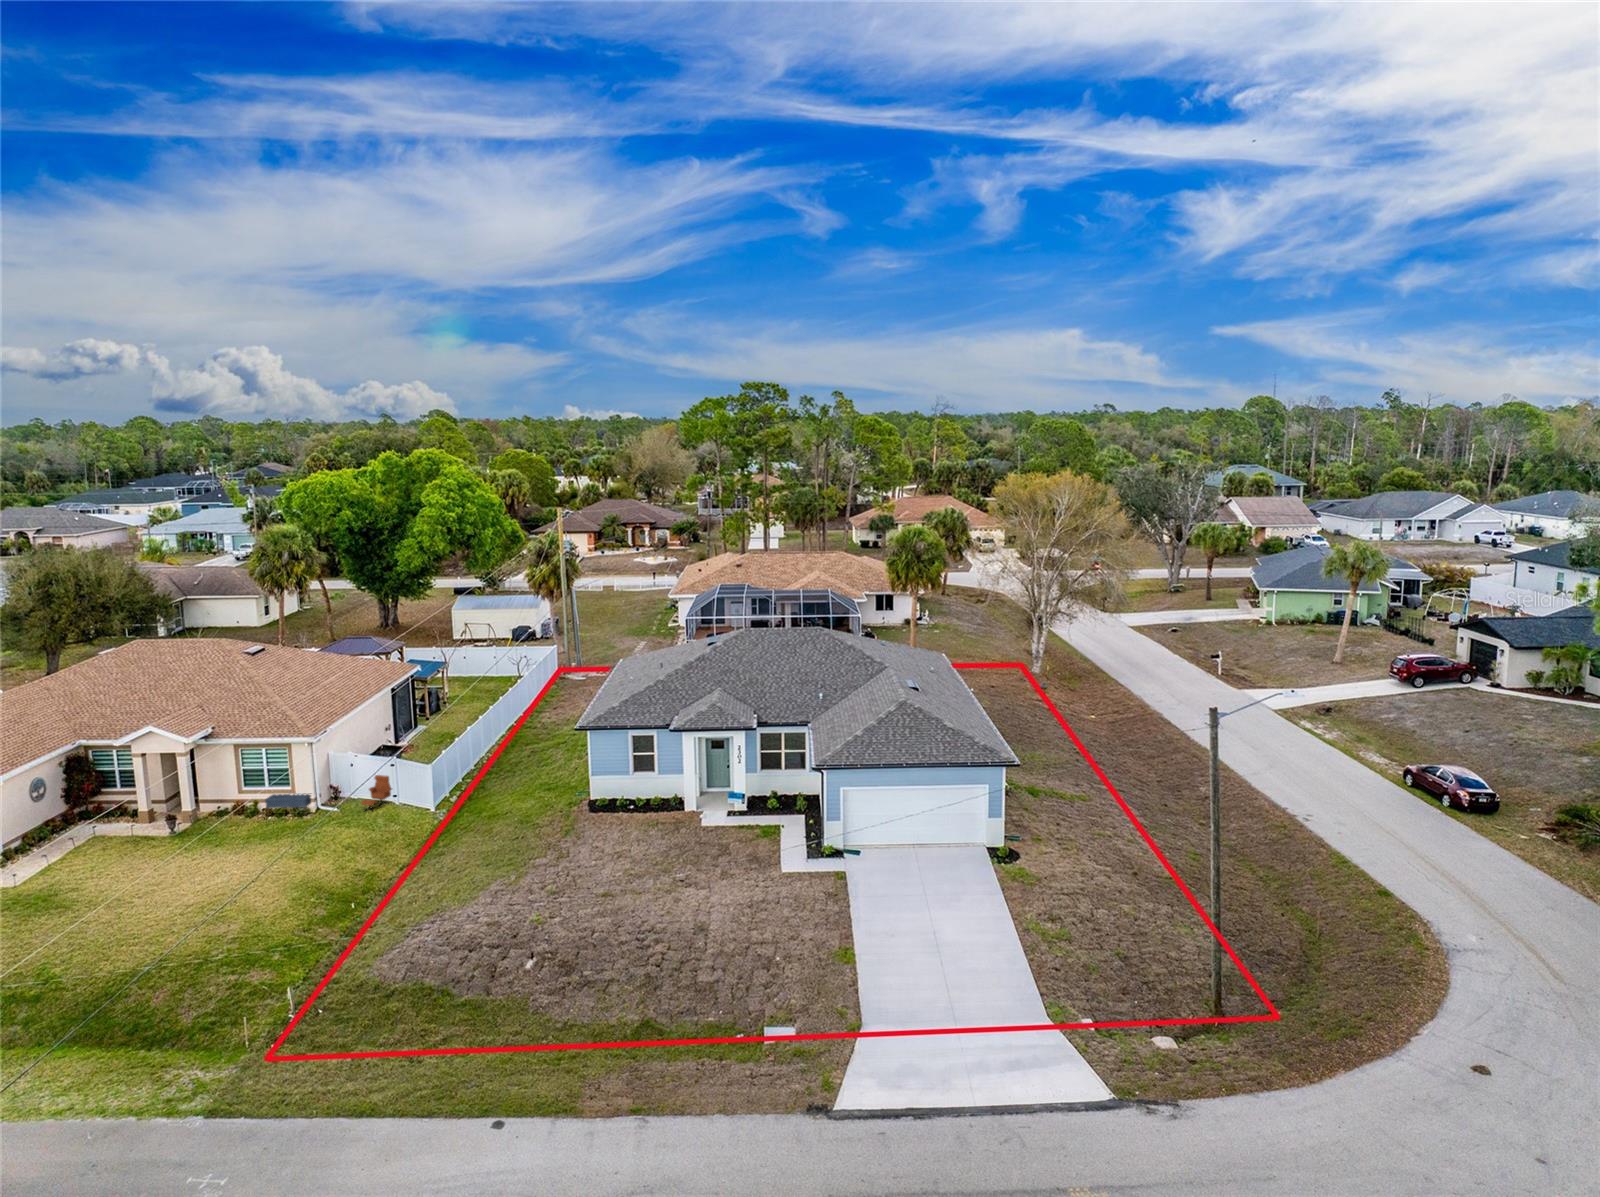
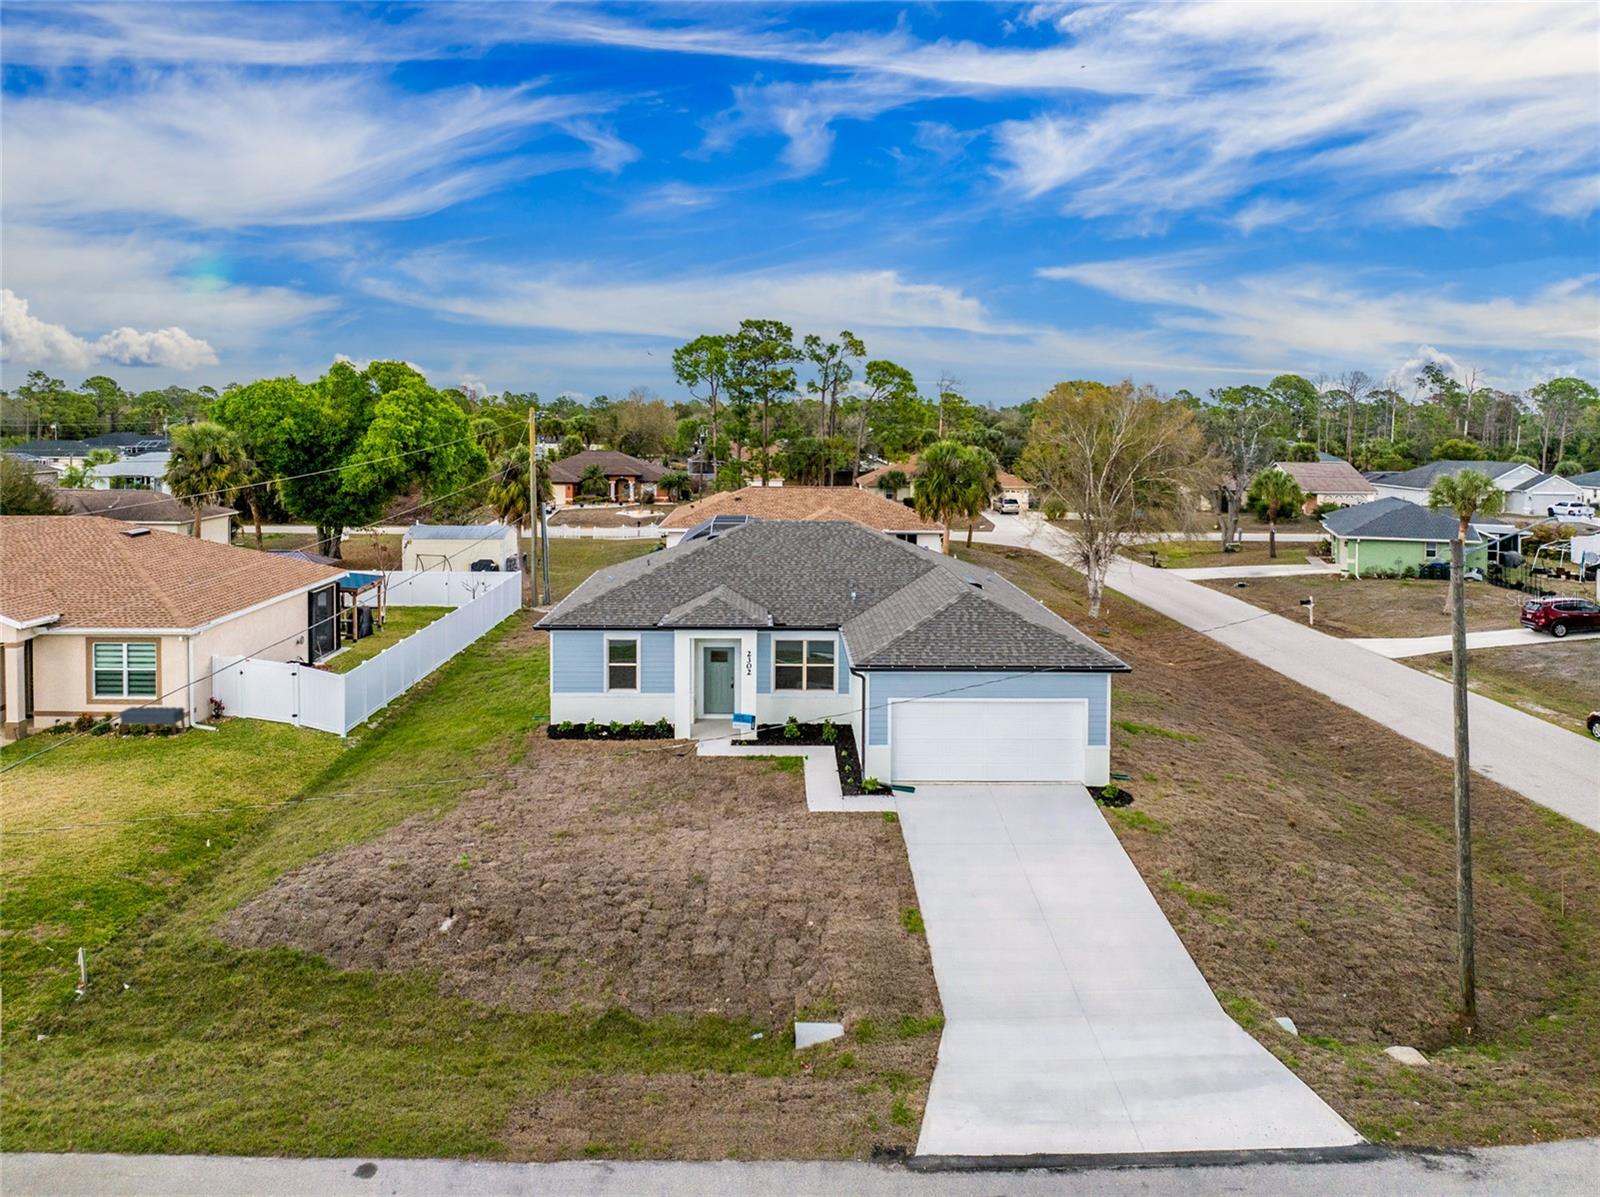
lounge chair: present [362,775,392,810] -> none [249,687,292,733]

